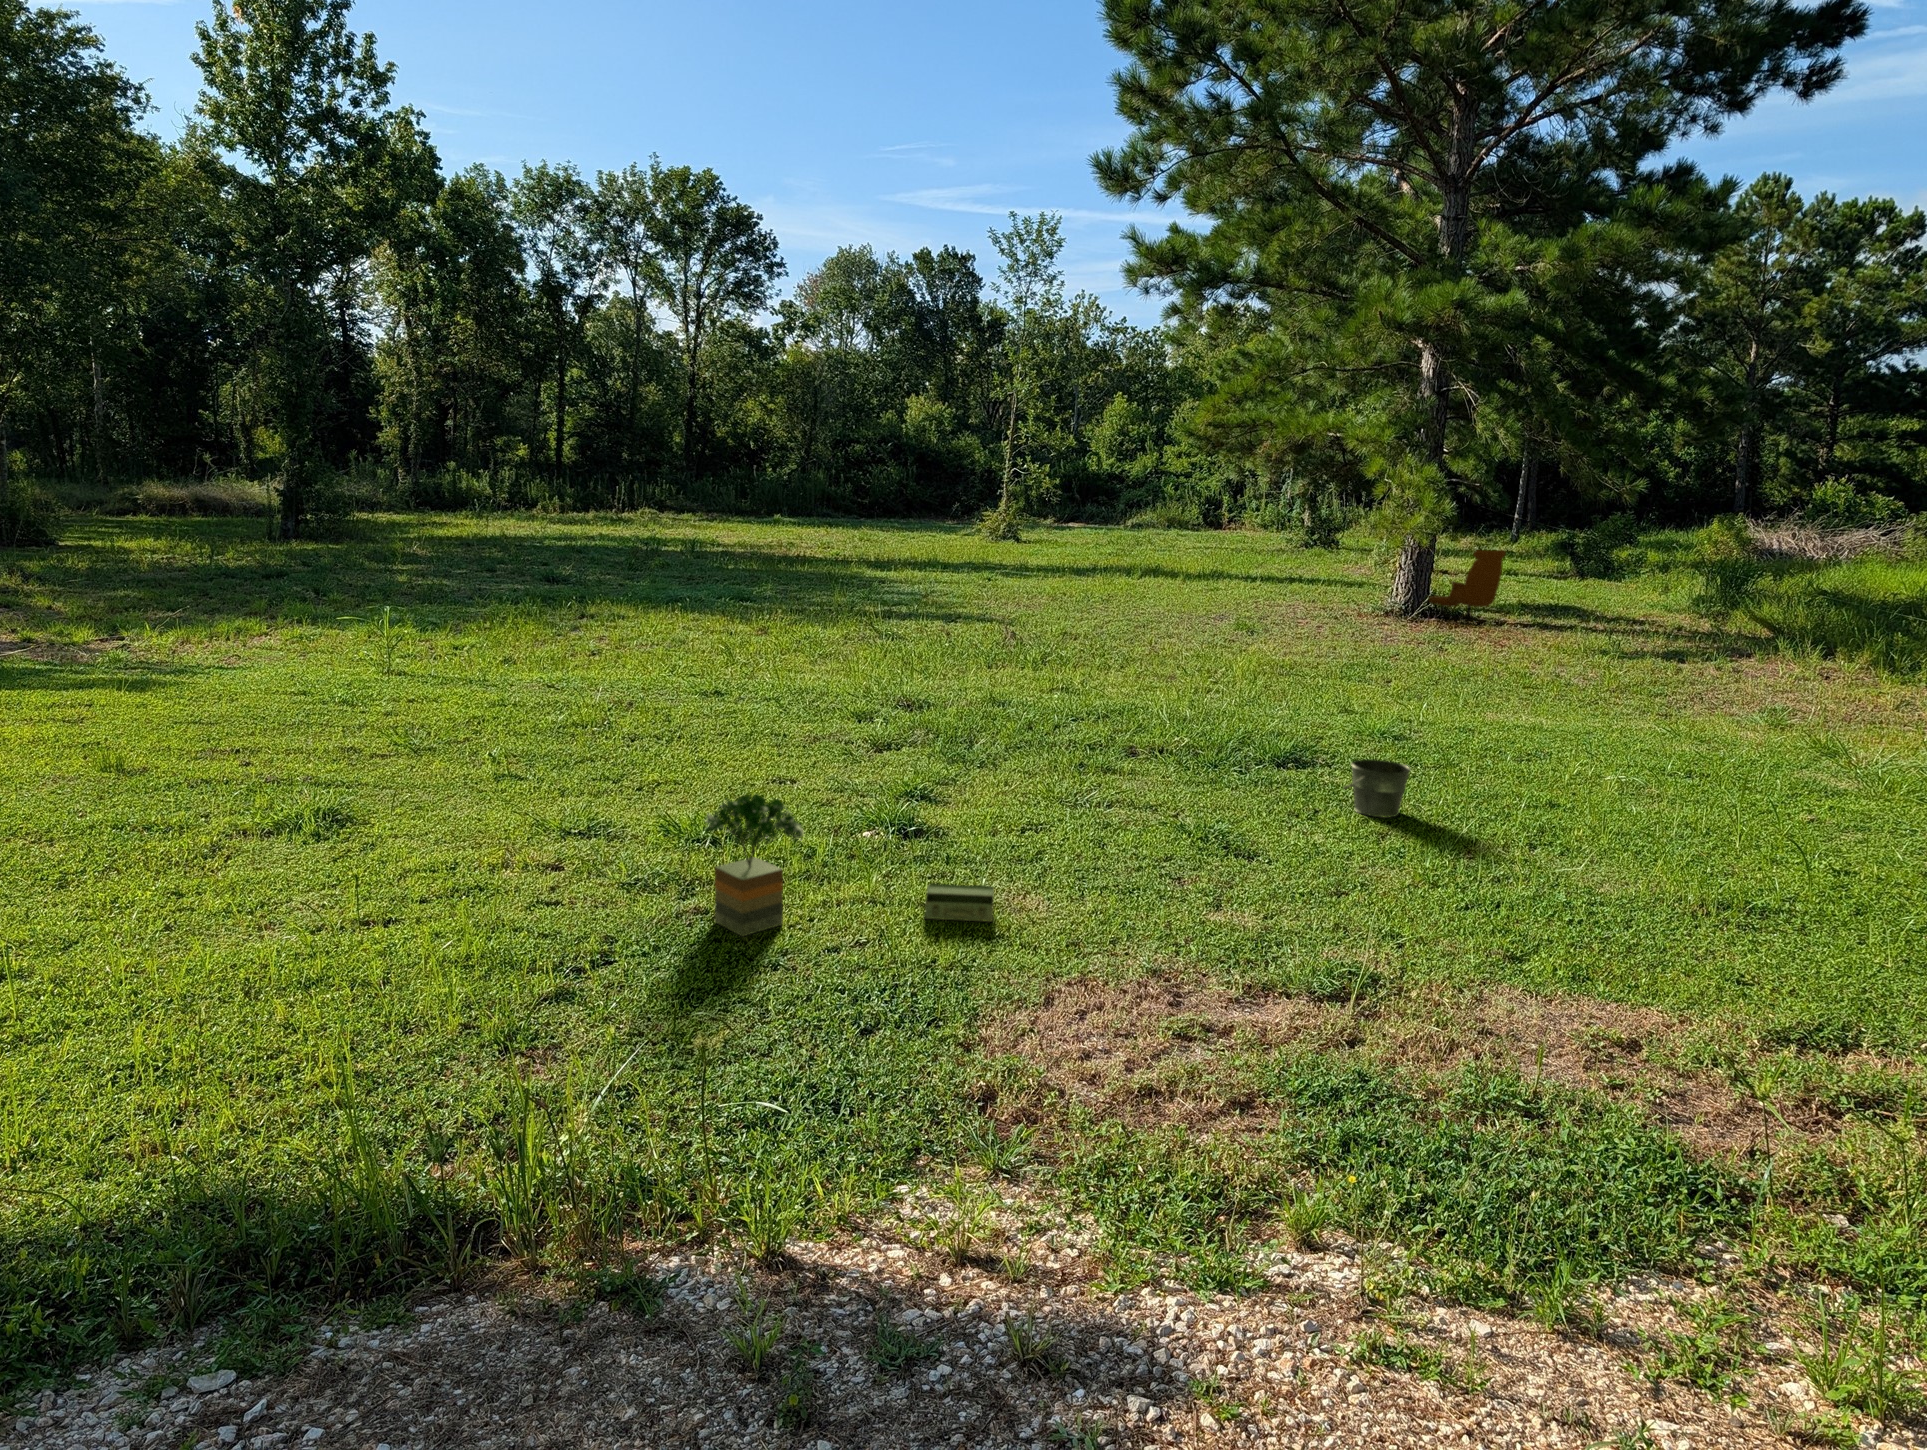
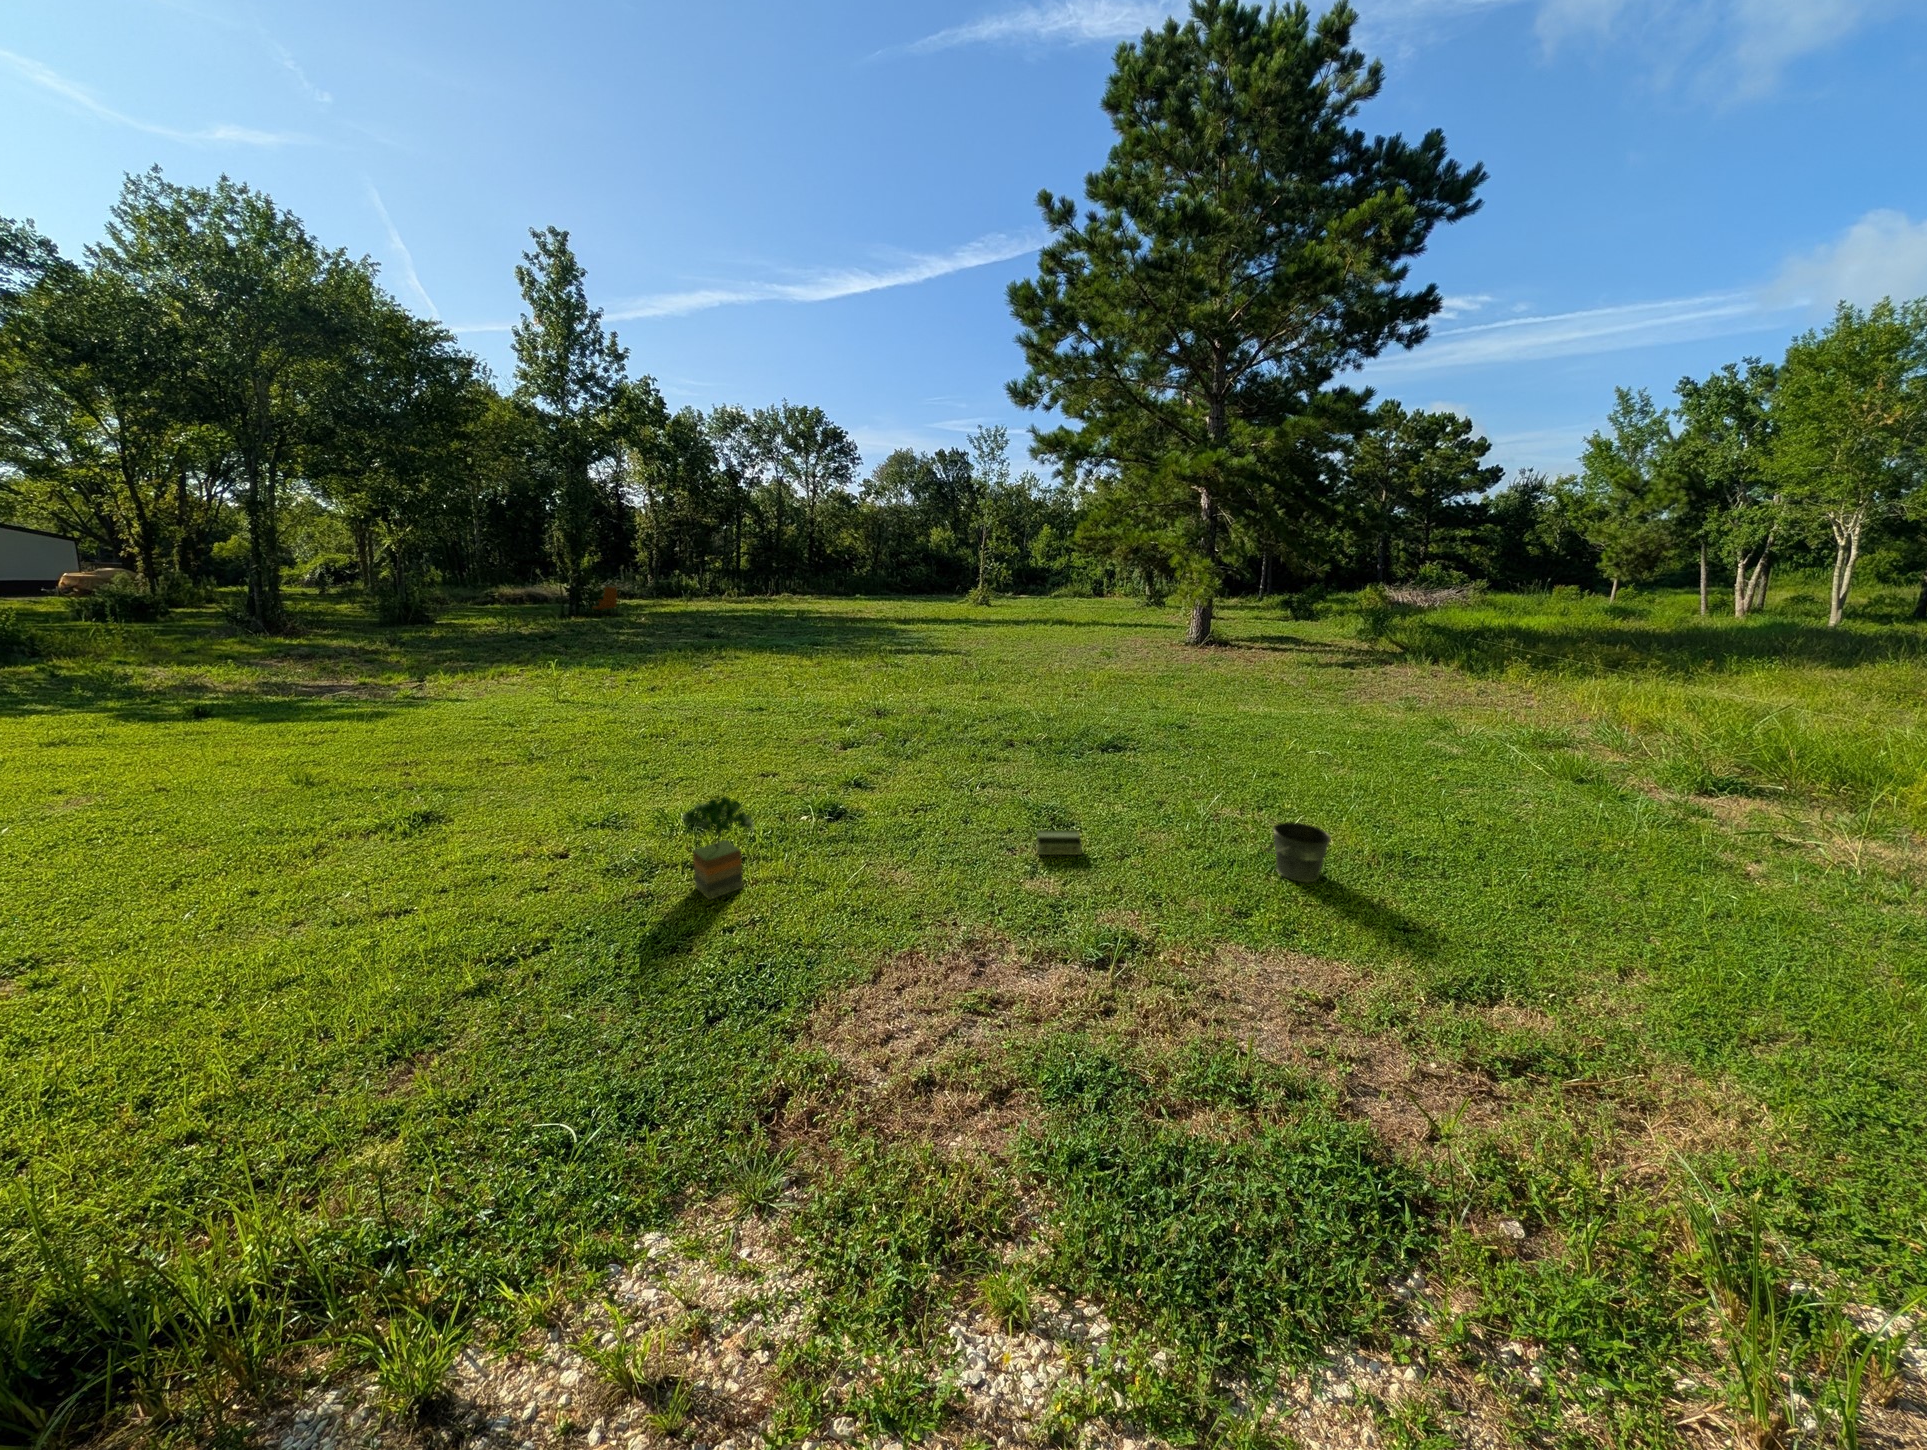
lounge chair: present [1429,550,1506,625] -> present [592,587,618,614]
bucket: present [1344,759,1411,817] -> present [1266,822,1331,882]
toolbox: present [925,883,994,922] -> present [1037,830,1082,855]

